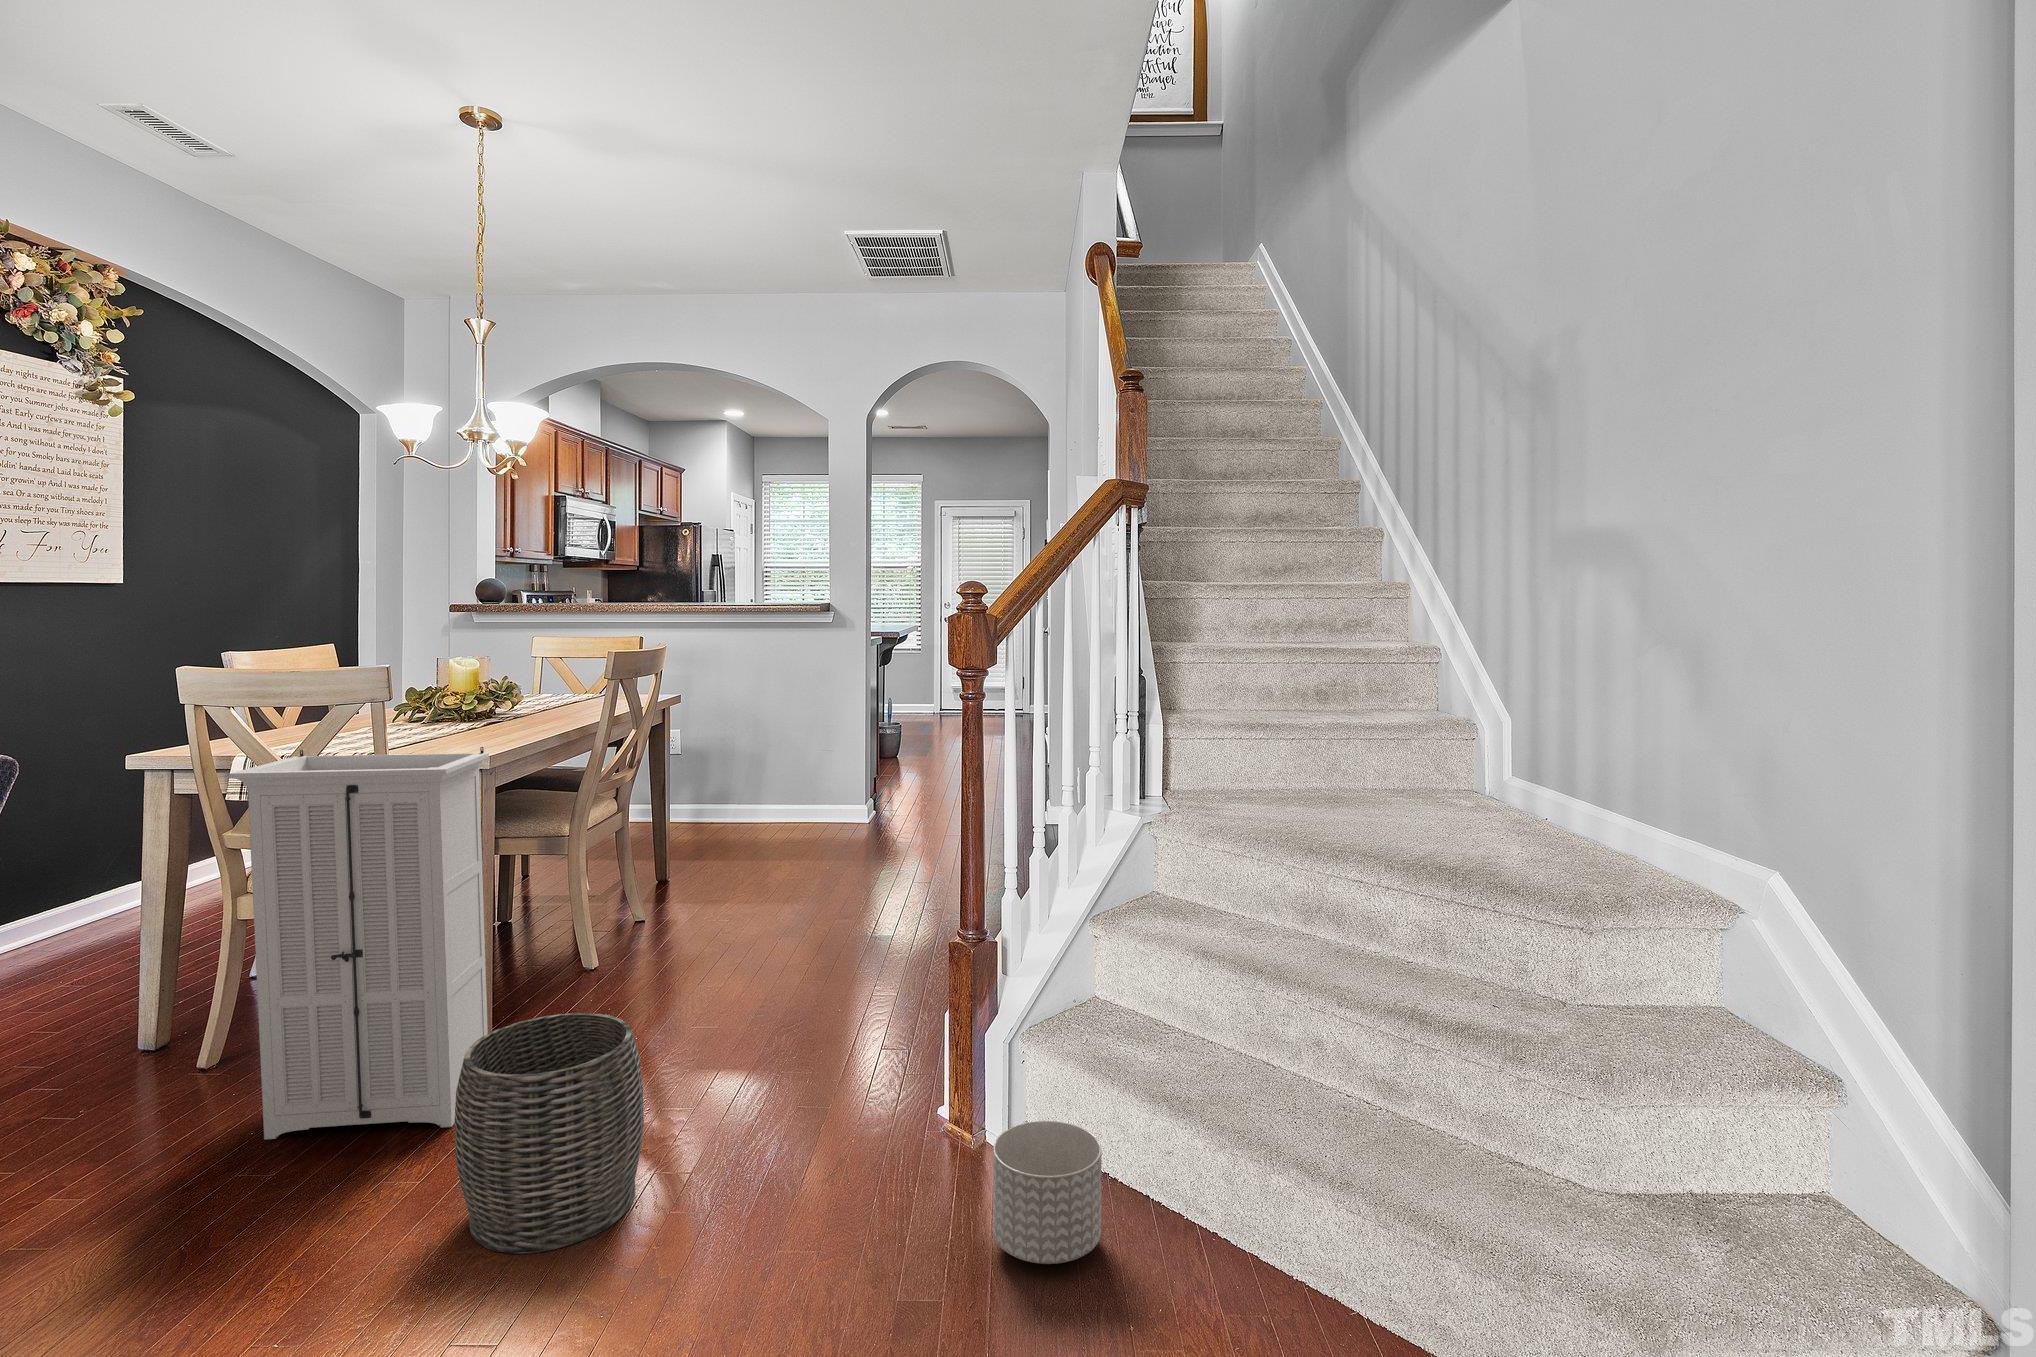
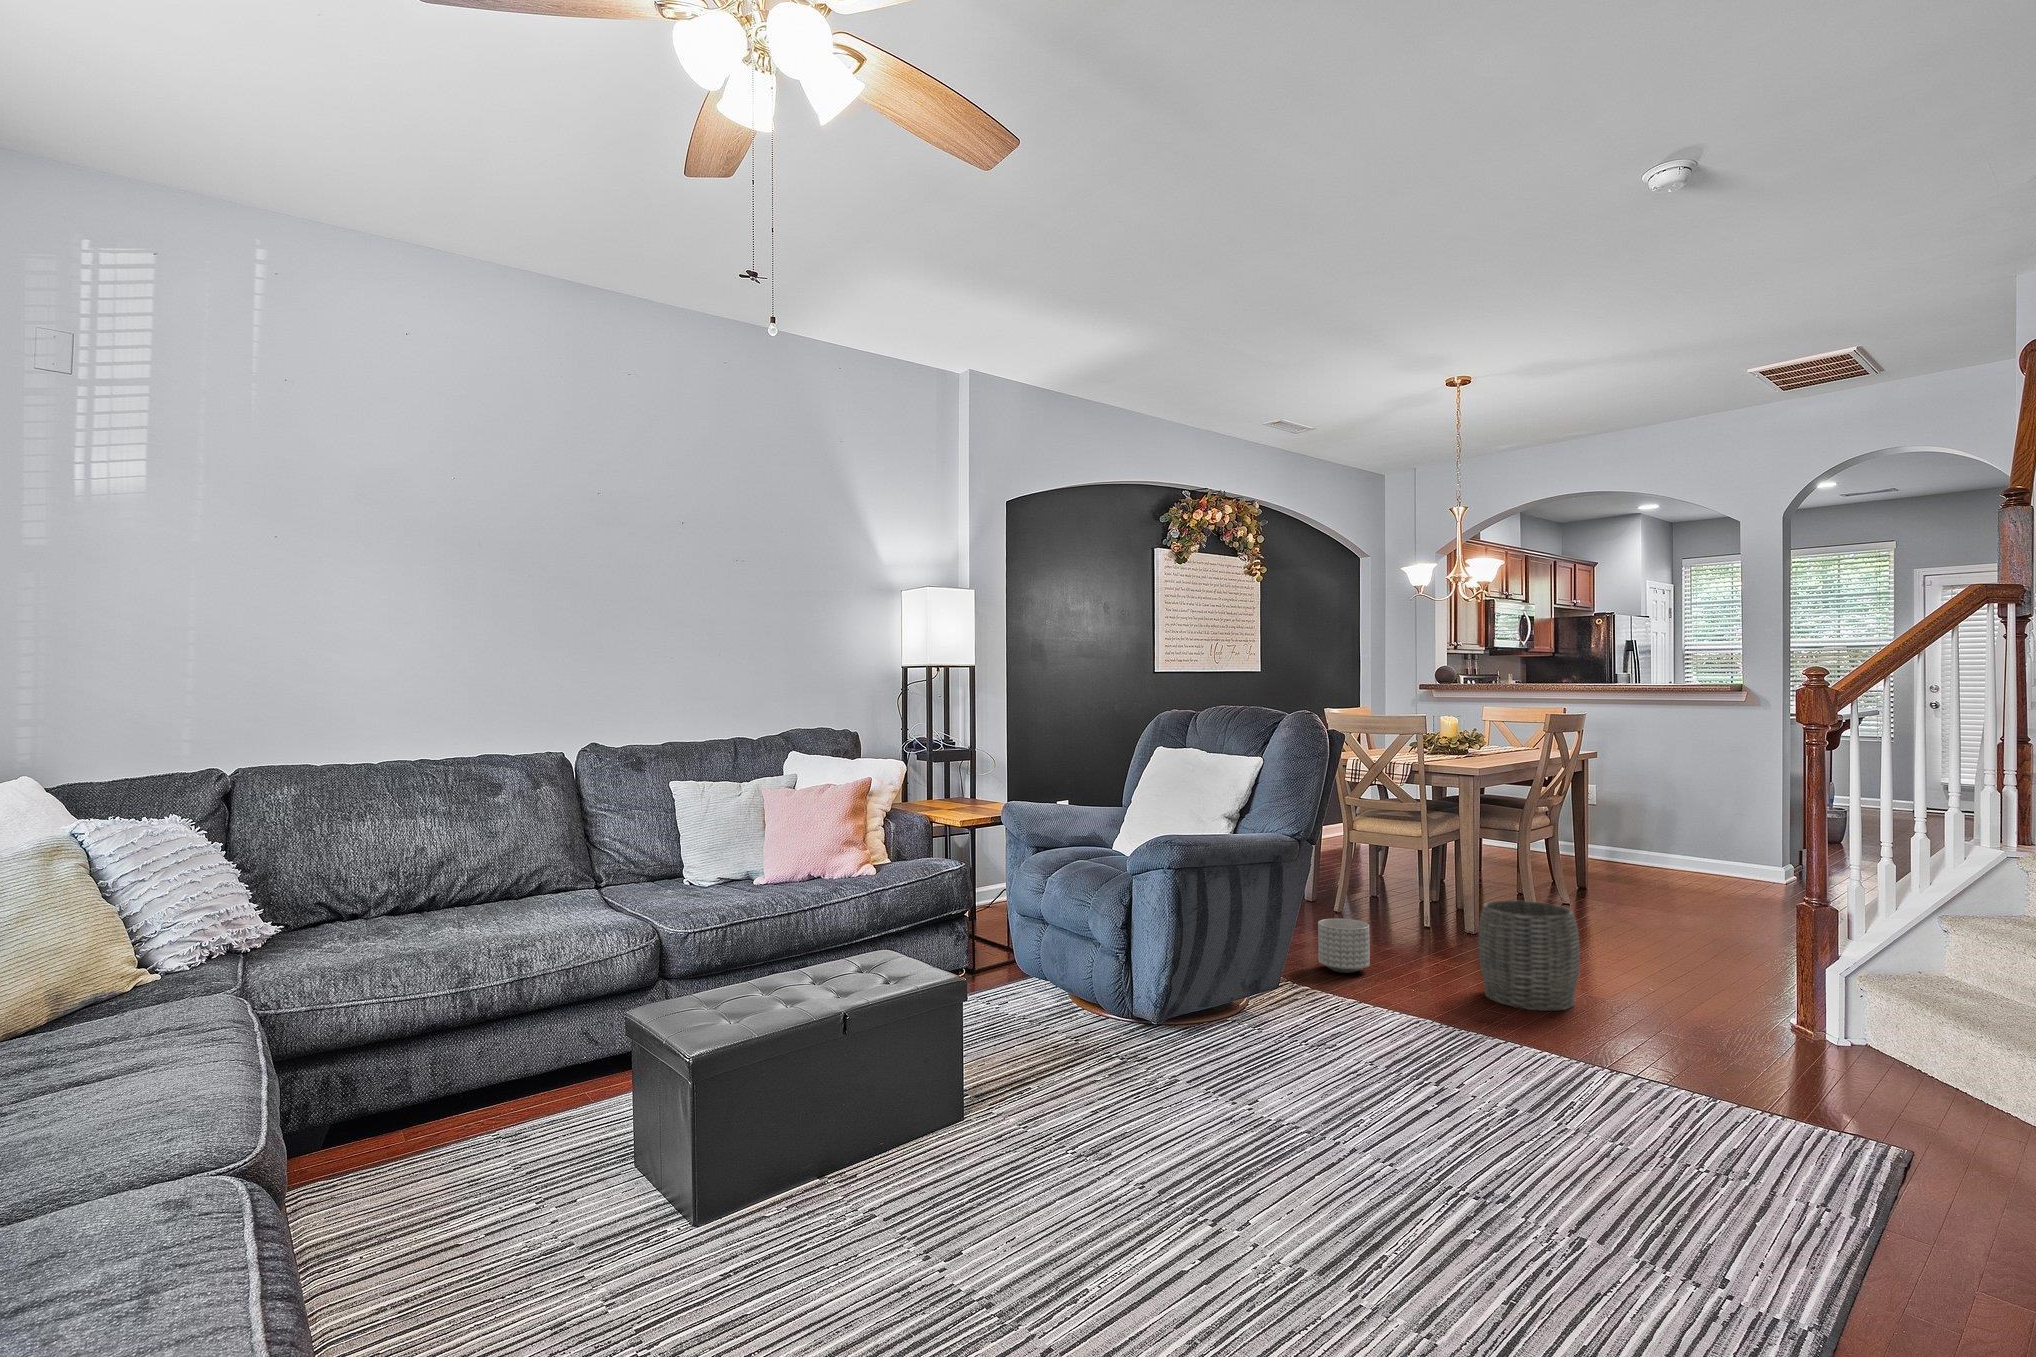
storage cabinet: present [229,747,489,1139] -> none [1362,757,1483,964]
planter: present [993,1121,1102,1264] -> present [1318,918,1370,973]

